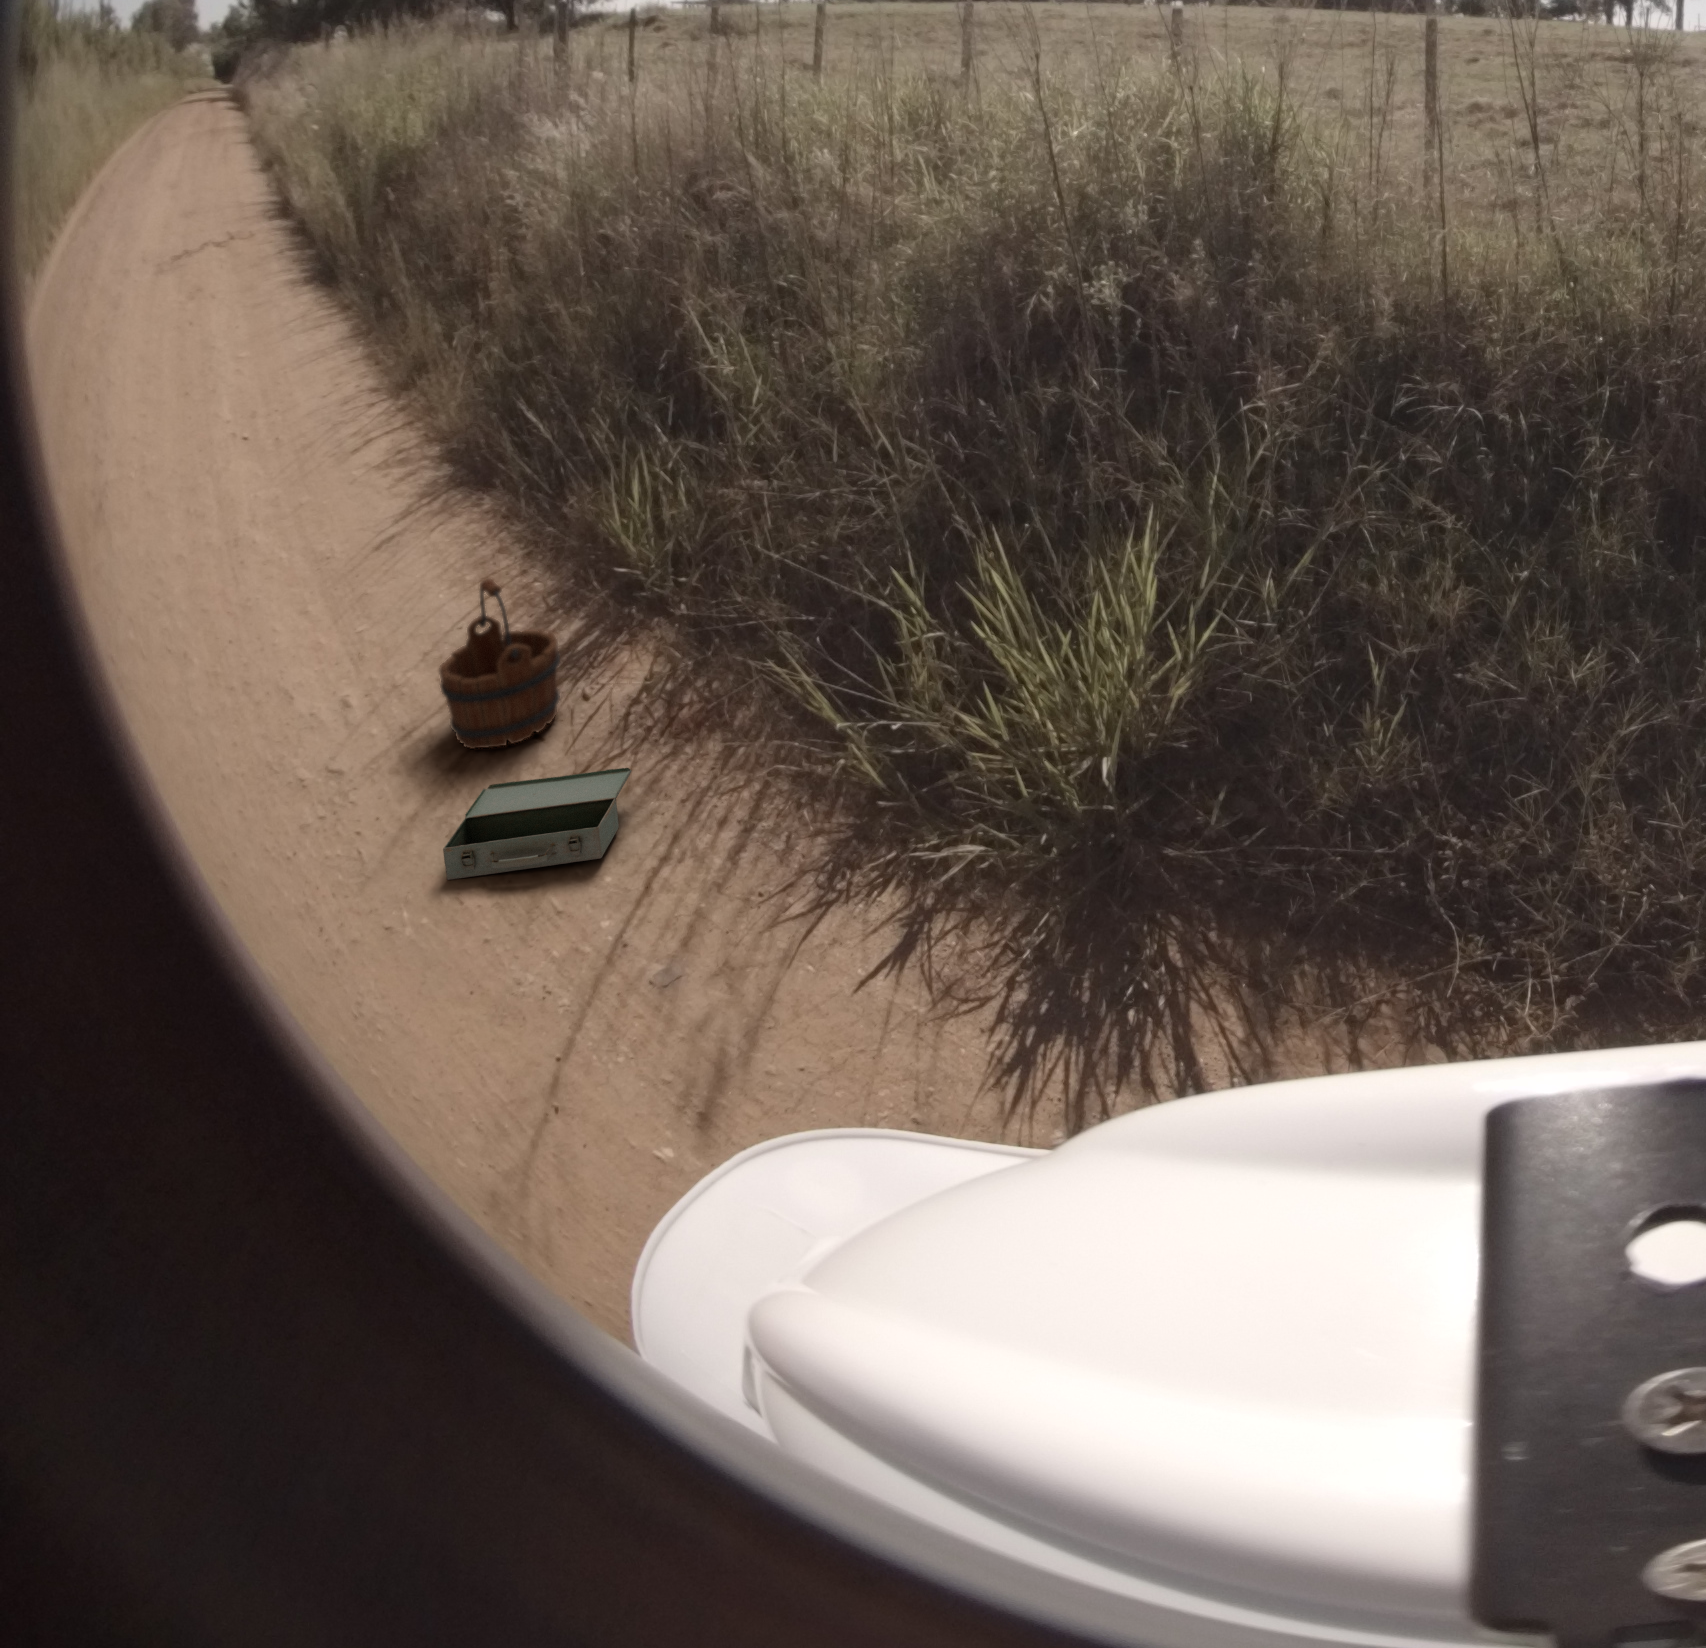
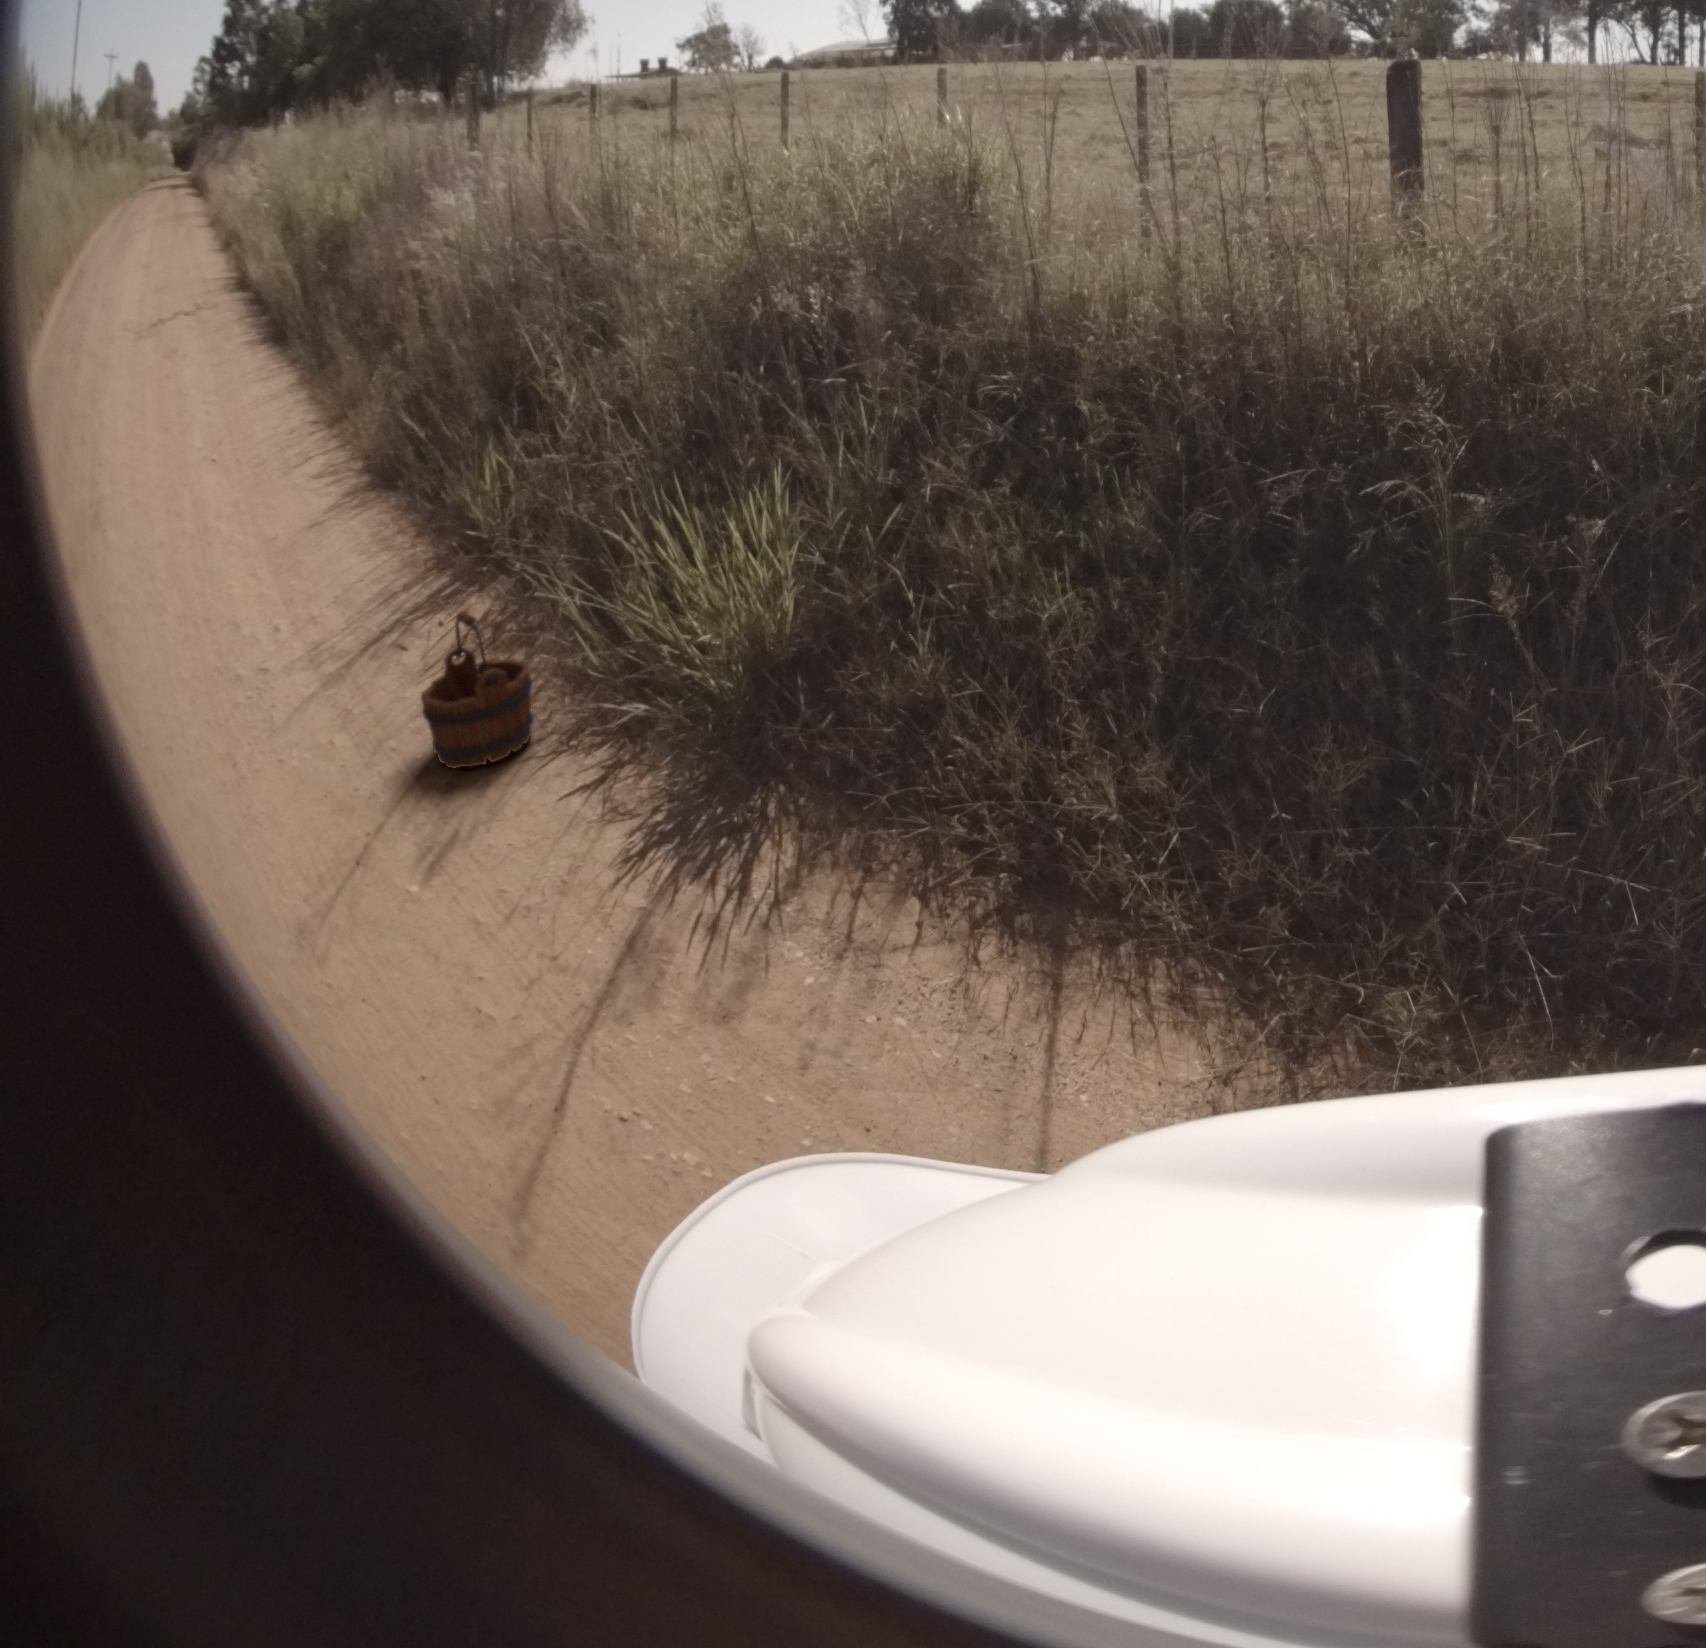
toolbox: present [443,768,632,880] -> none [436,775,607,879]

